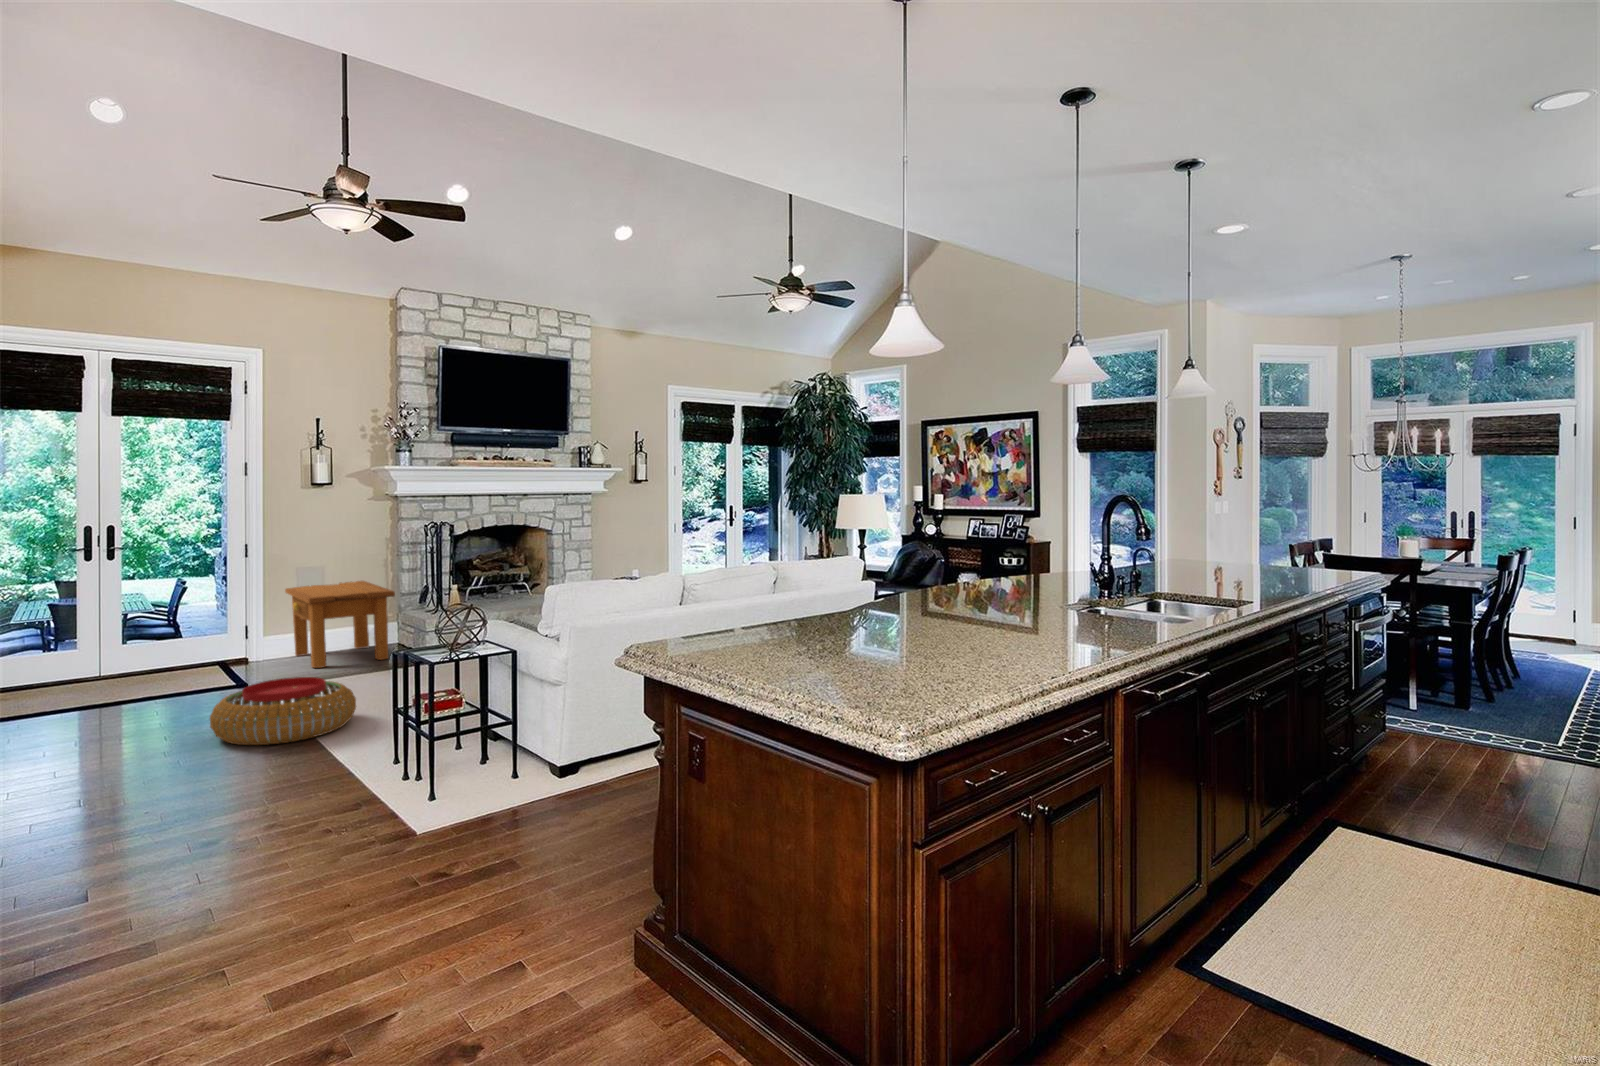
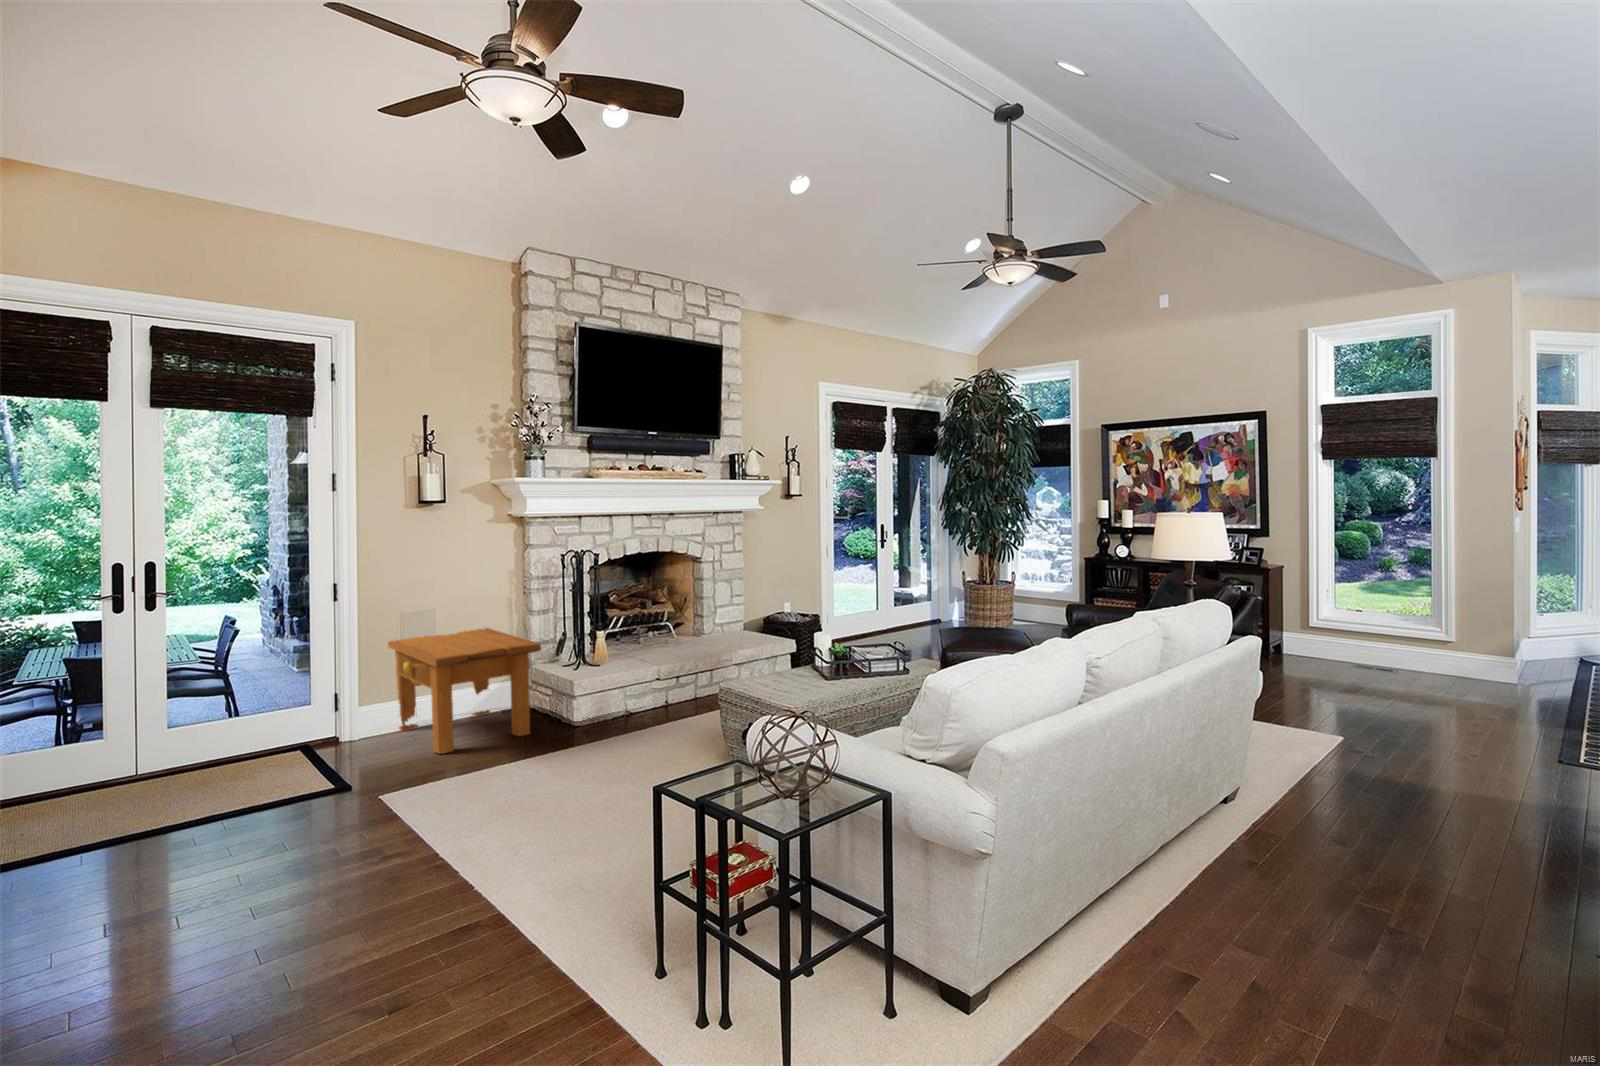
pouf: present [210,677,356,745] -> none [349,803,570,944]

